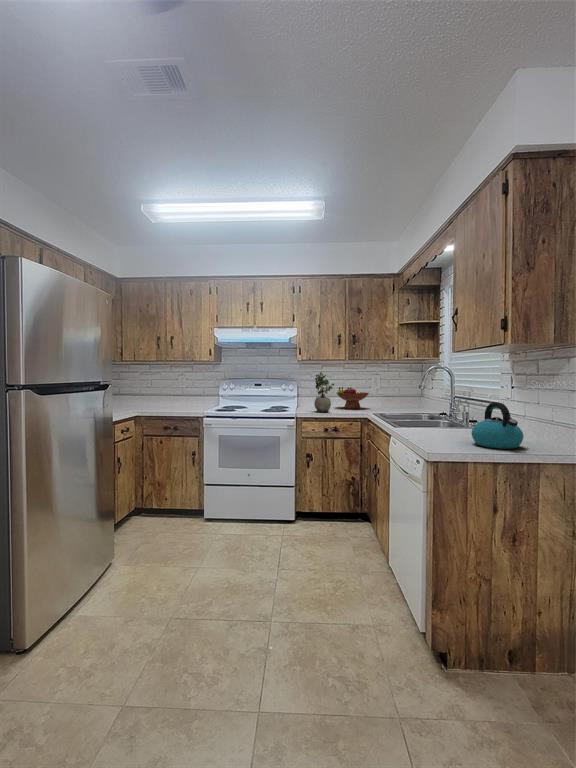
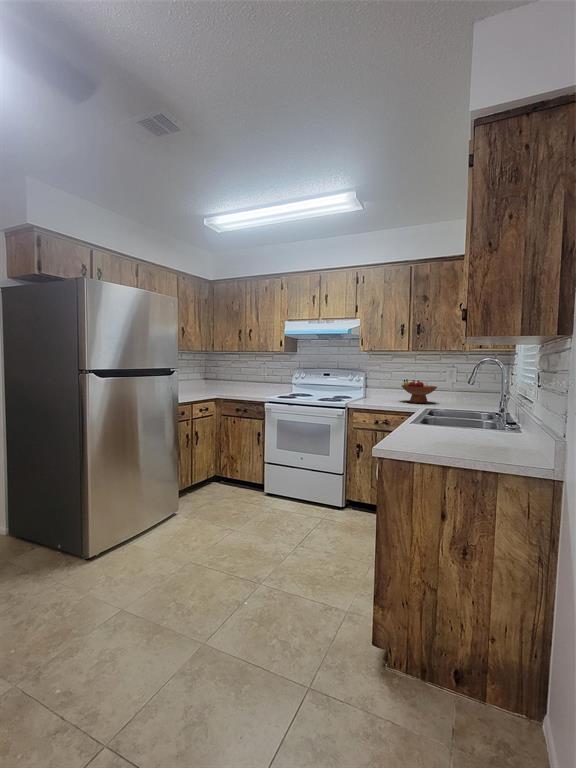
potted plant: present [314,372,334,412] -> none [367,364,384,404]
kettle: present [472,402,524,449] -> none [444,402,500,454]

